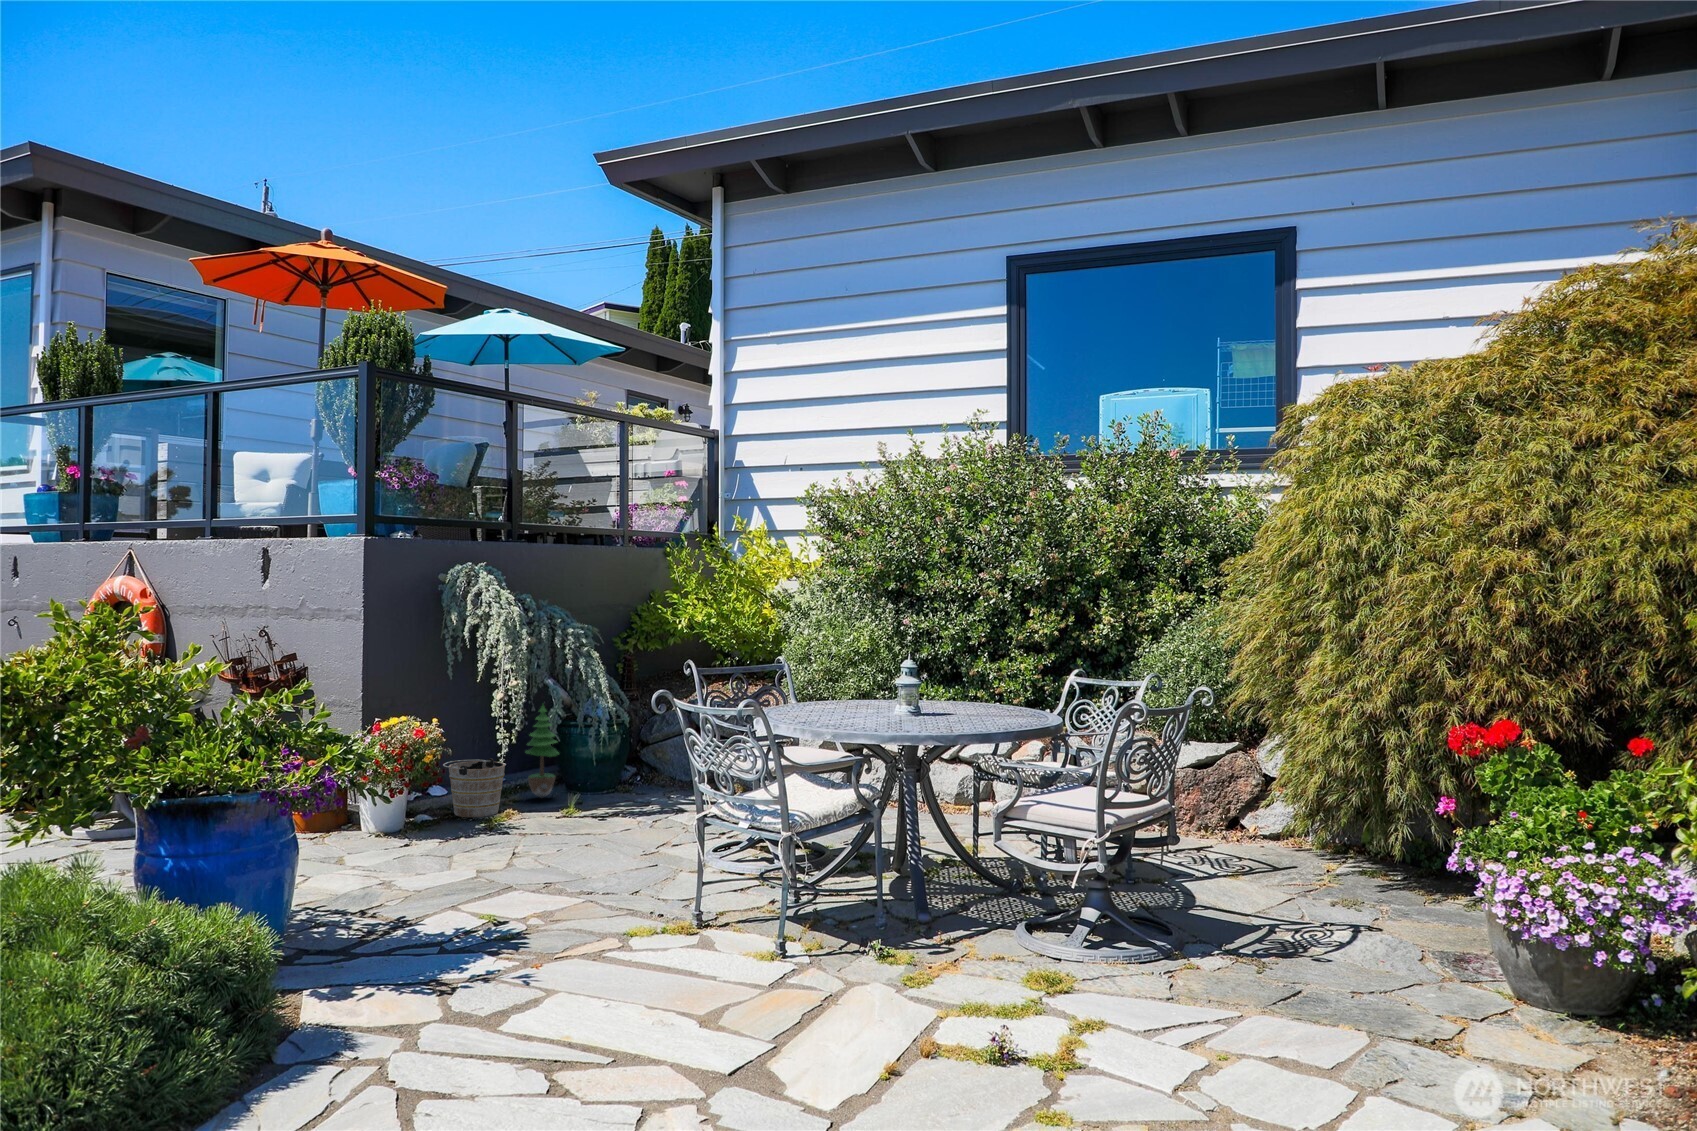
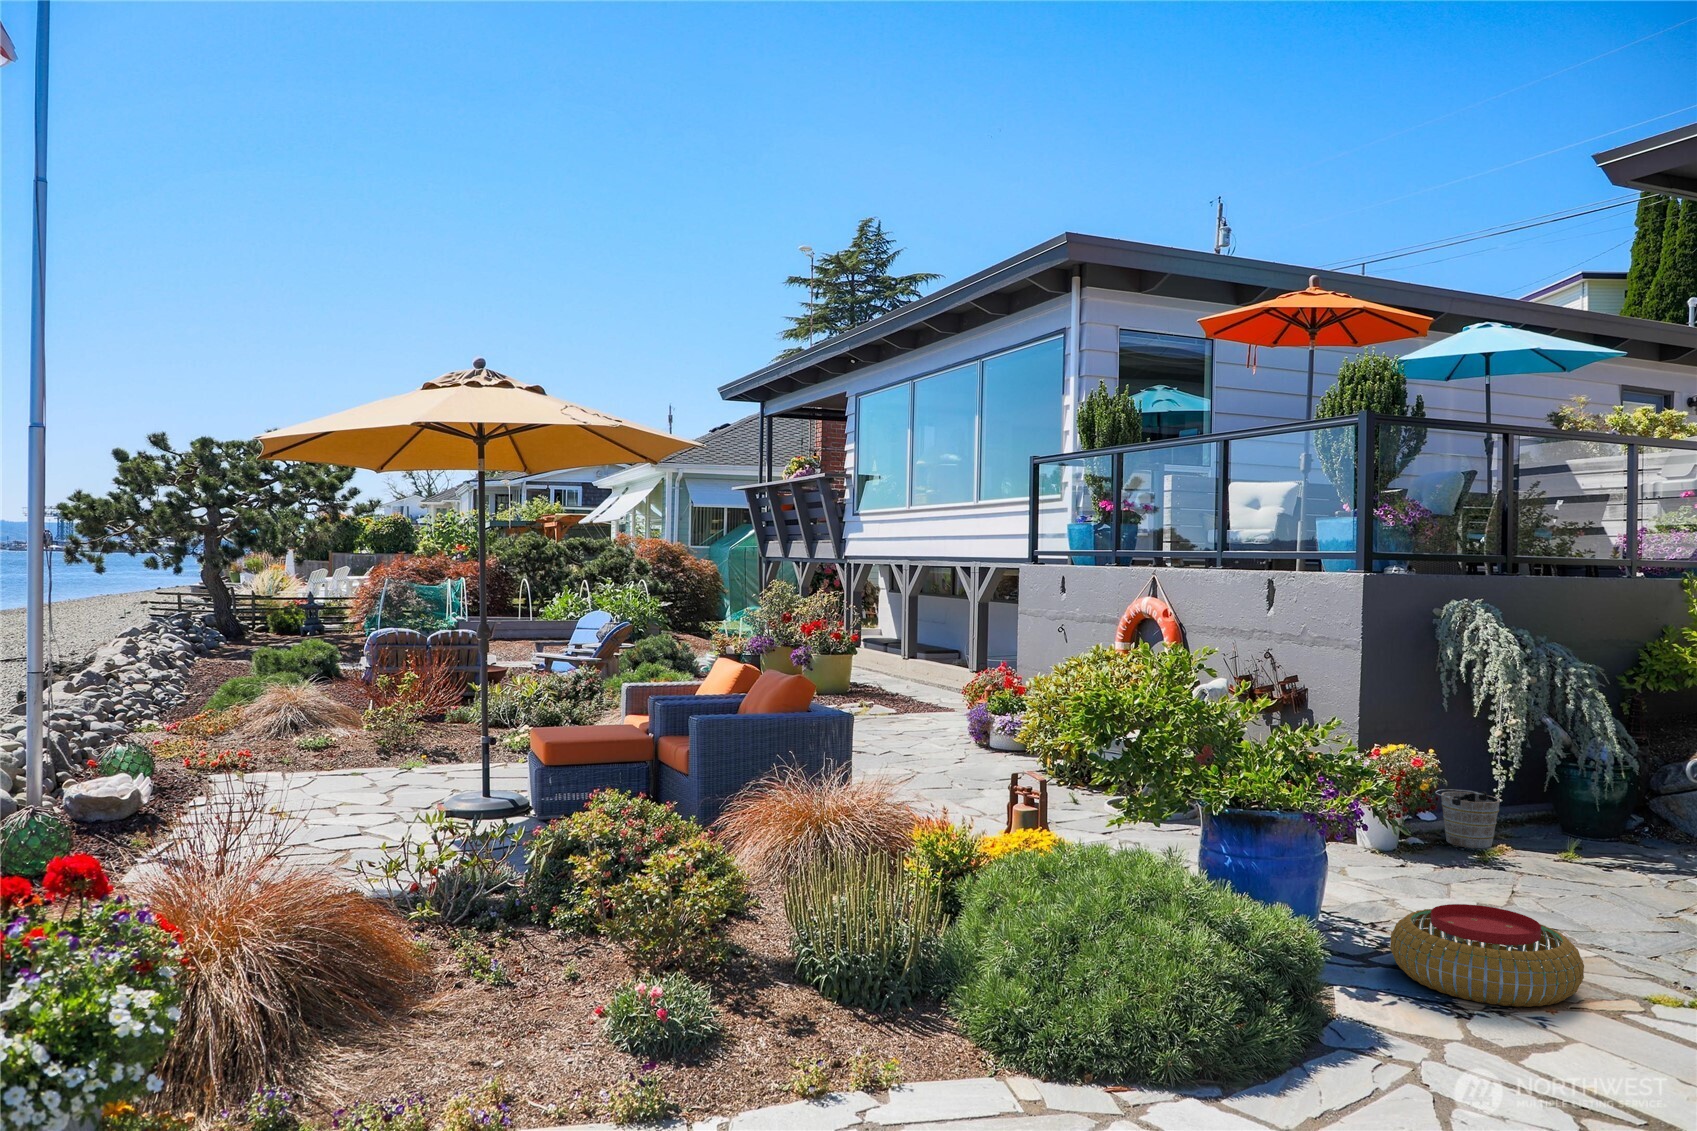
potted tree: present [526,705,559,798] -> none [1520,742,1559,838]
pouf: none [371,867,569,974] -> present [1390,904,1584,1007]

